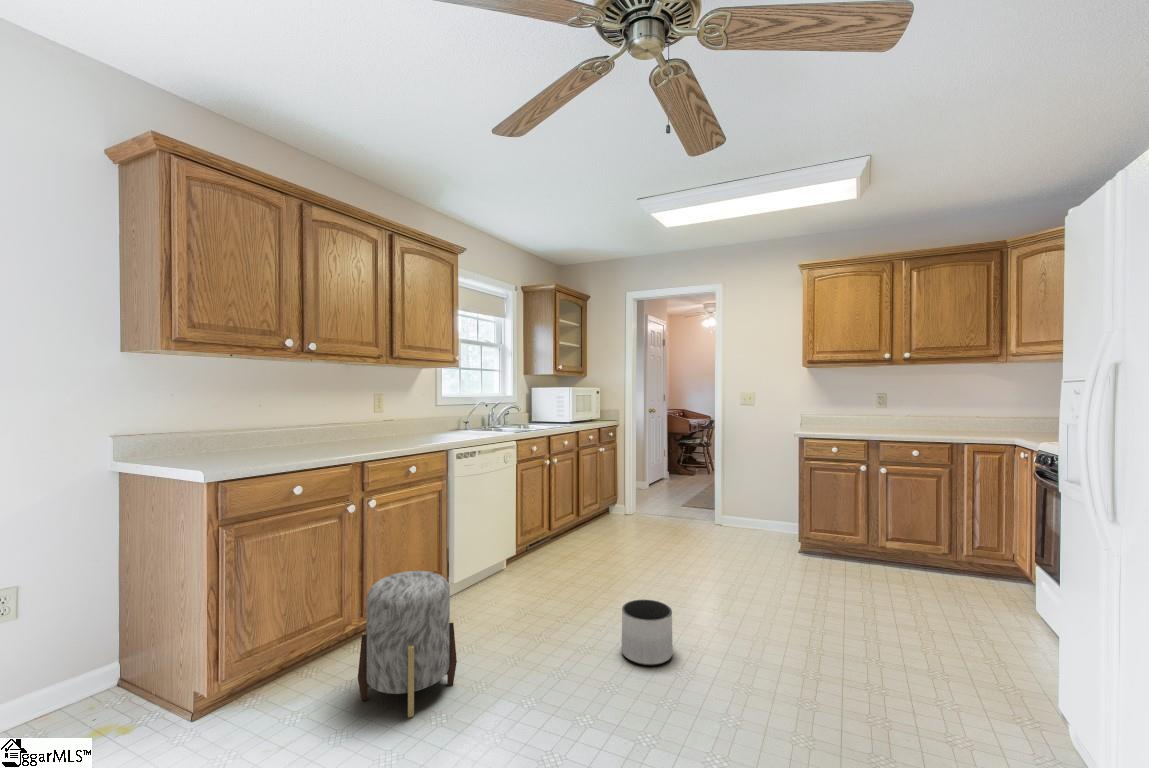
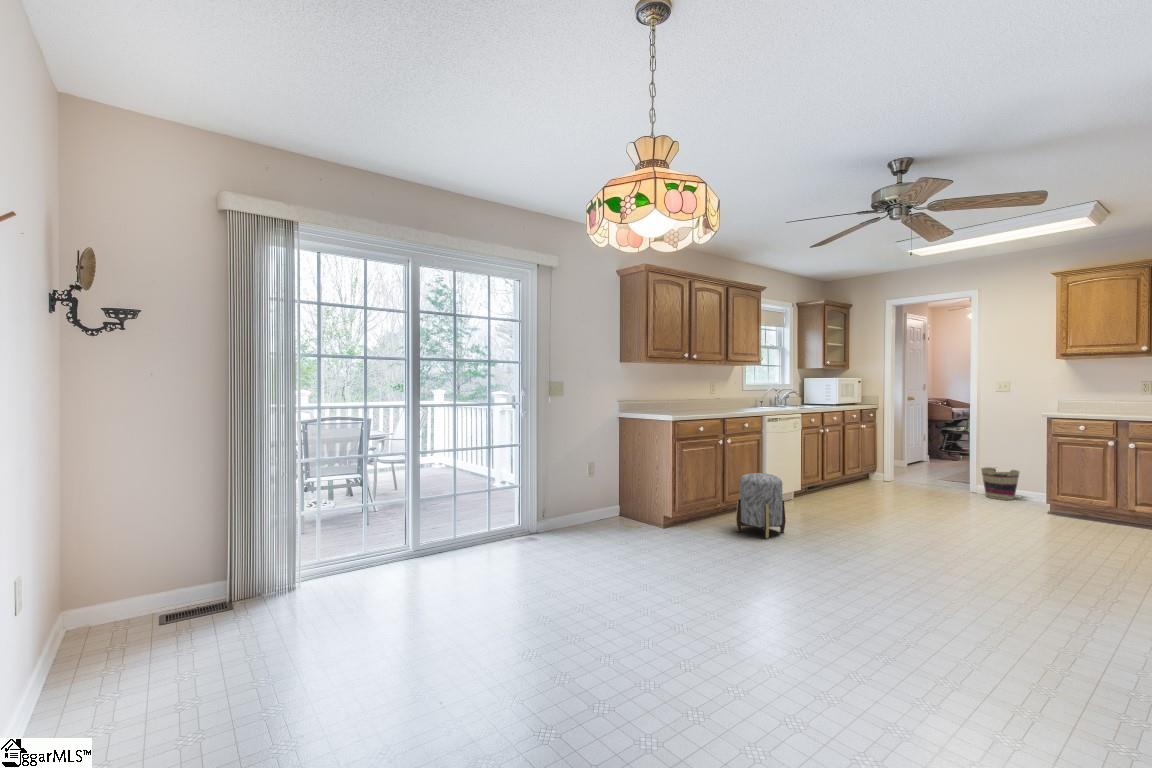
basket: none [728,496,766,538] -> present [981,467,1019,500]
planter: present [622,600,673,665] -> none [885,507,920,541]

